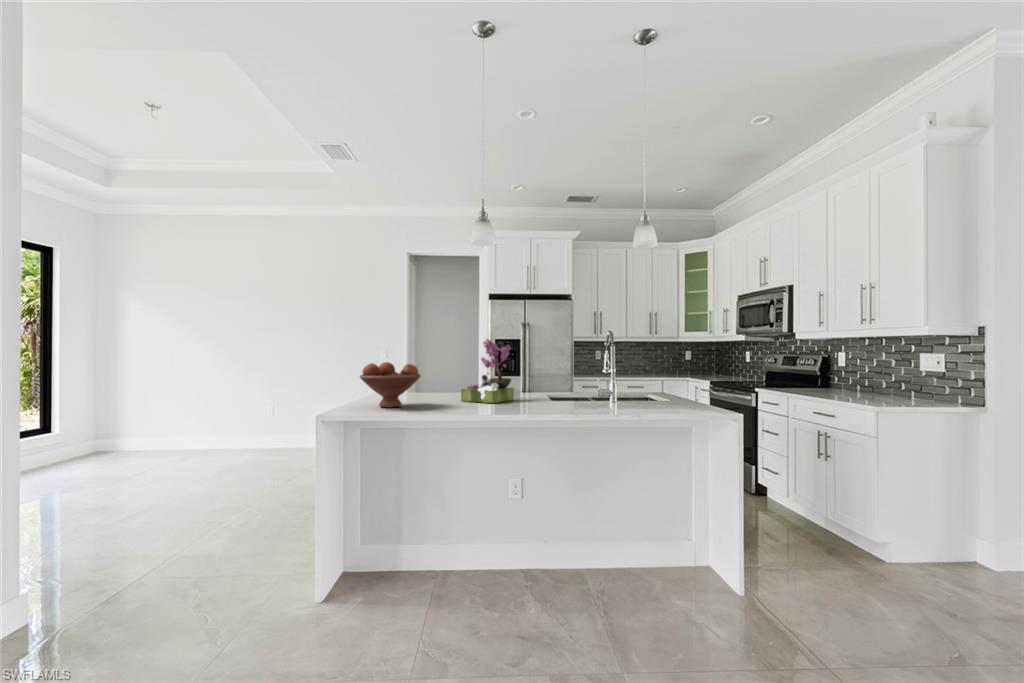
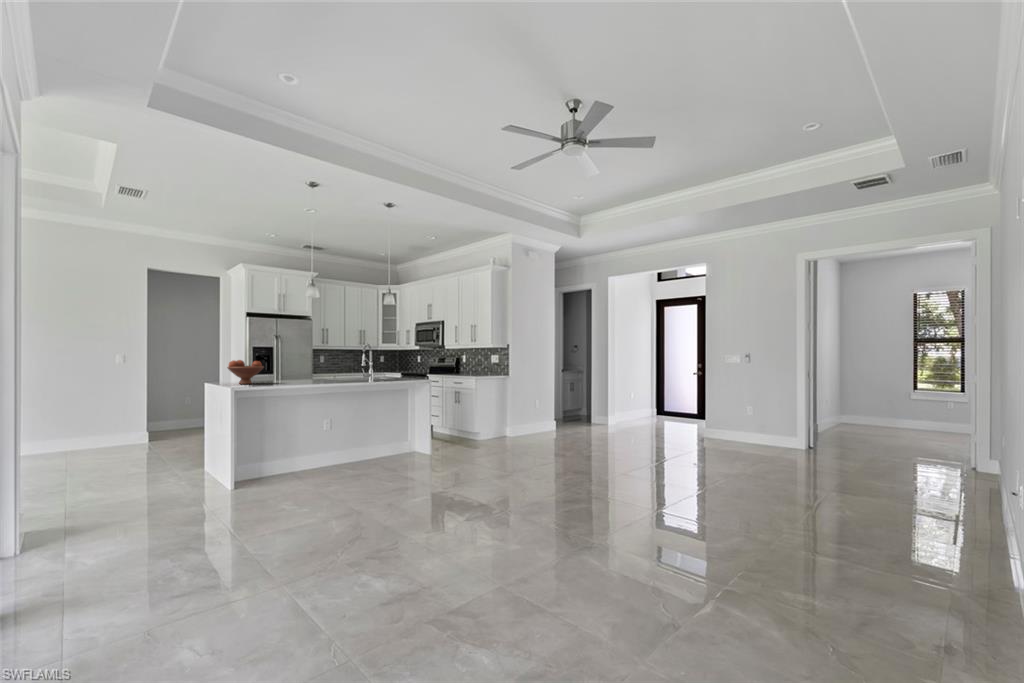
flower arrangement: present [461,339,514,403] -> none [280,347,309,381]

